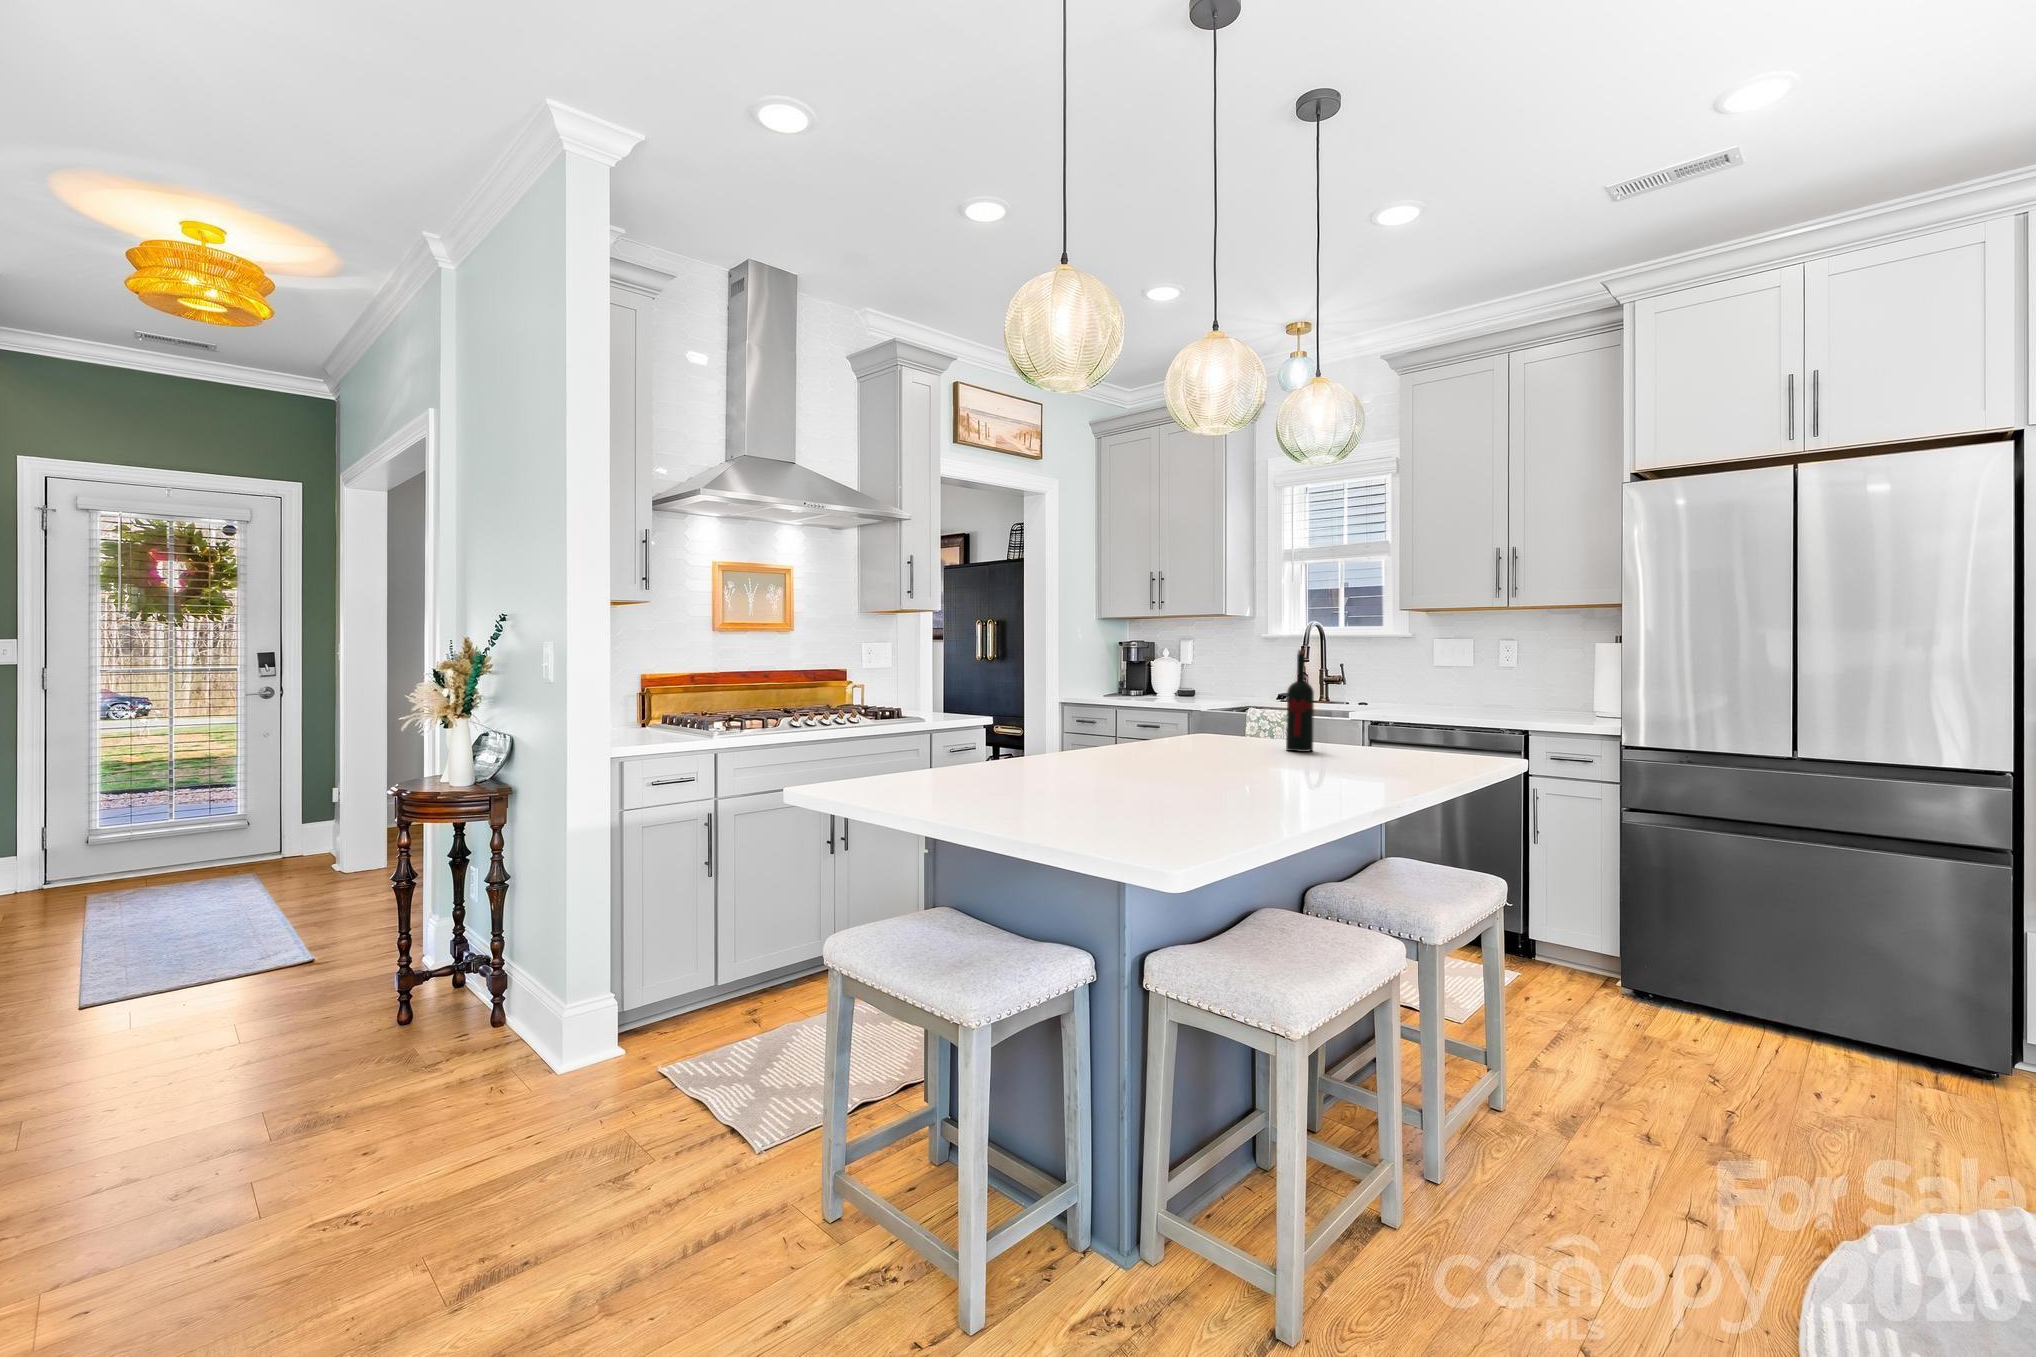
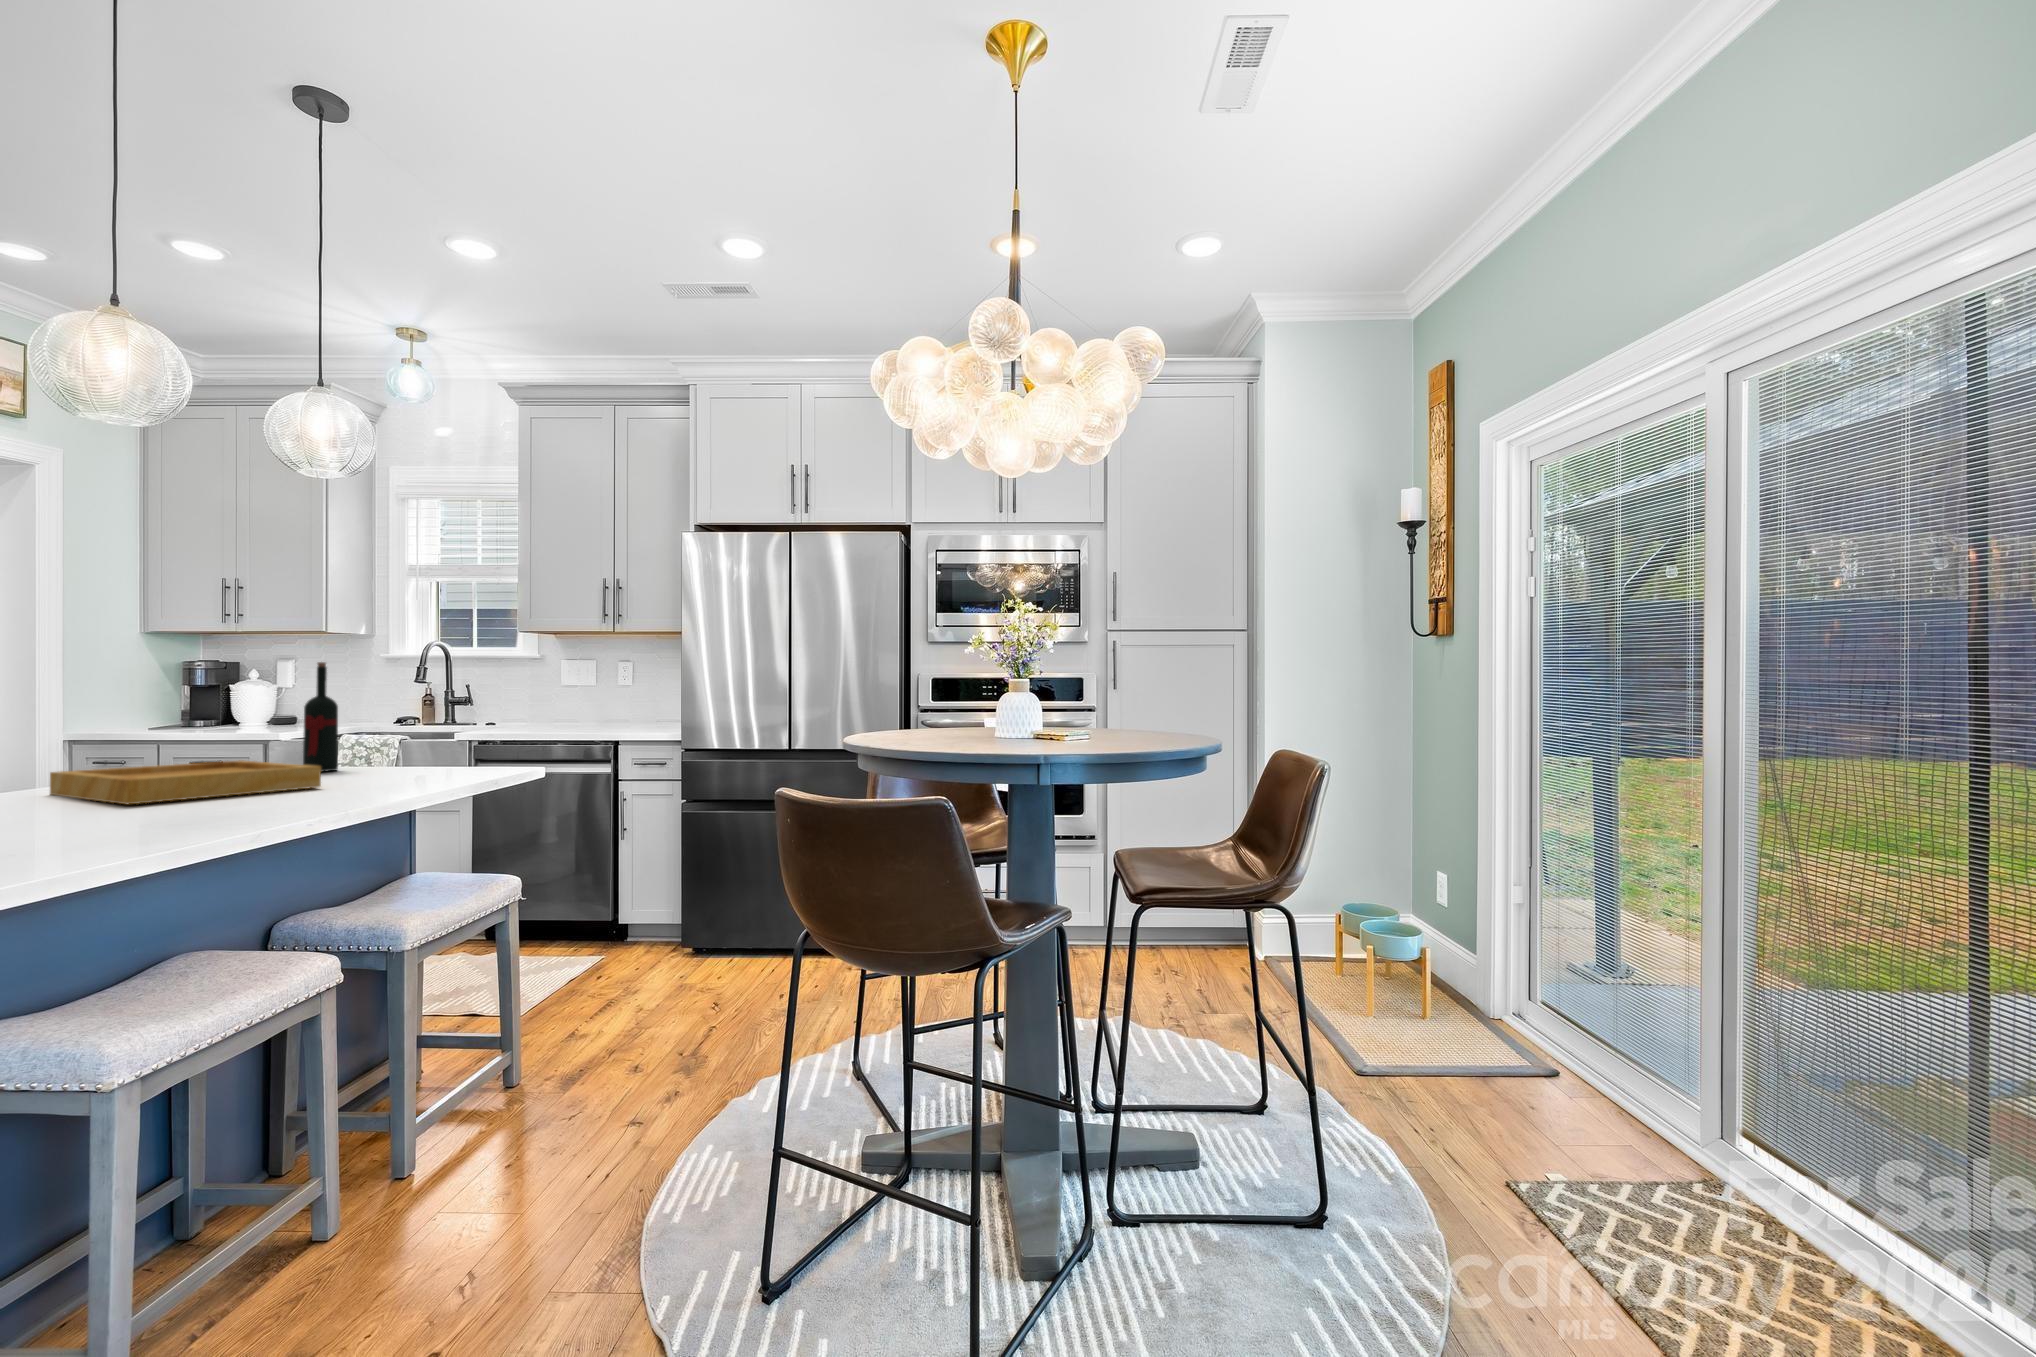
tray: none [1143,738,1334,776] -> present [50,760,321,804]

